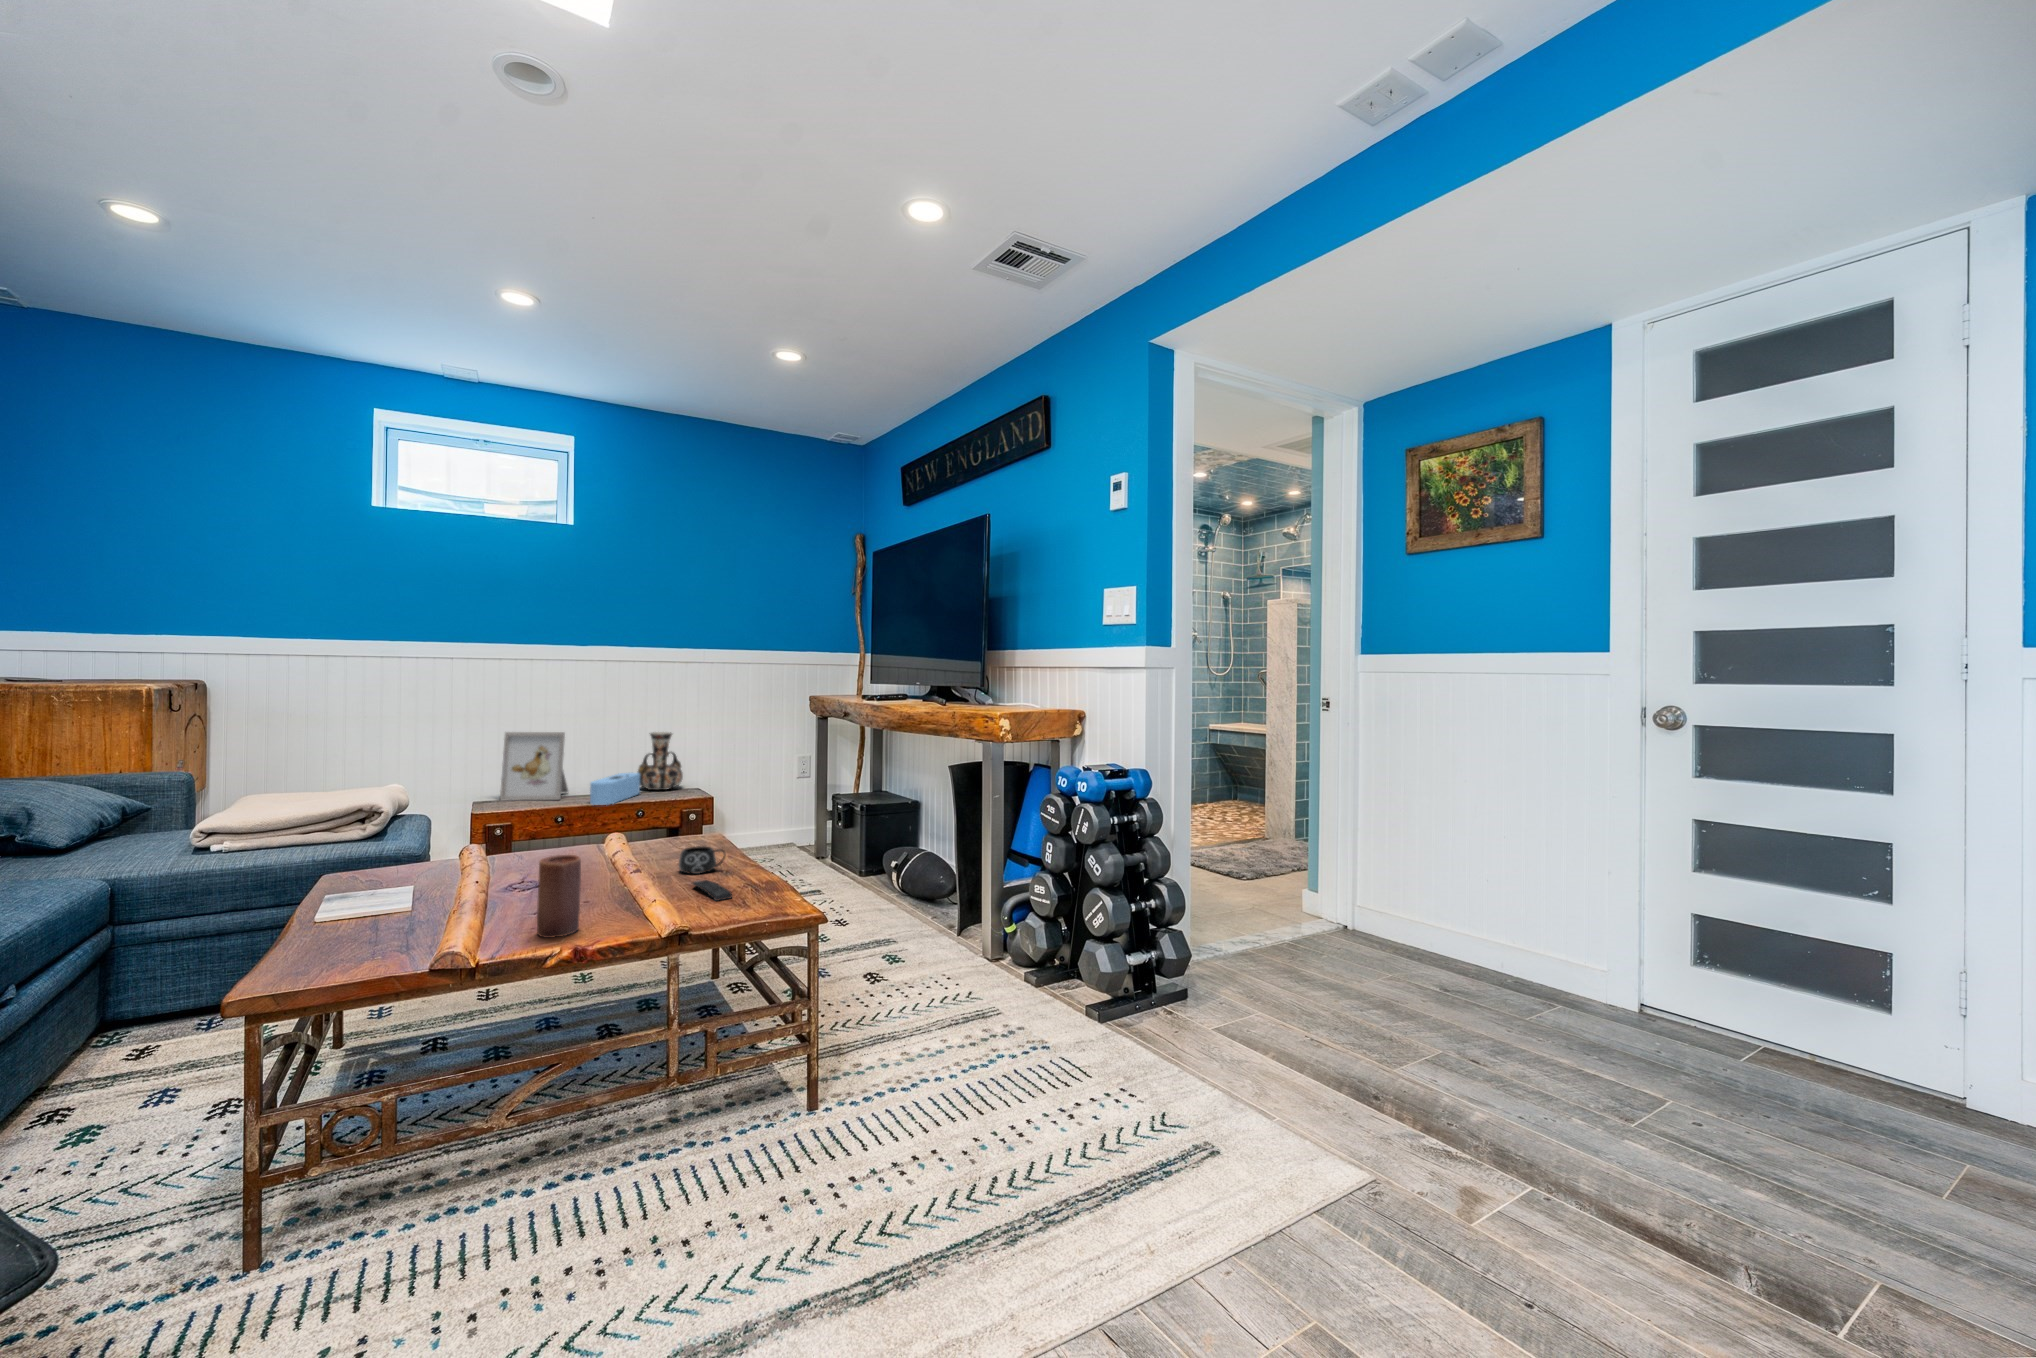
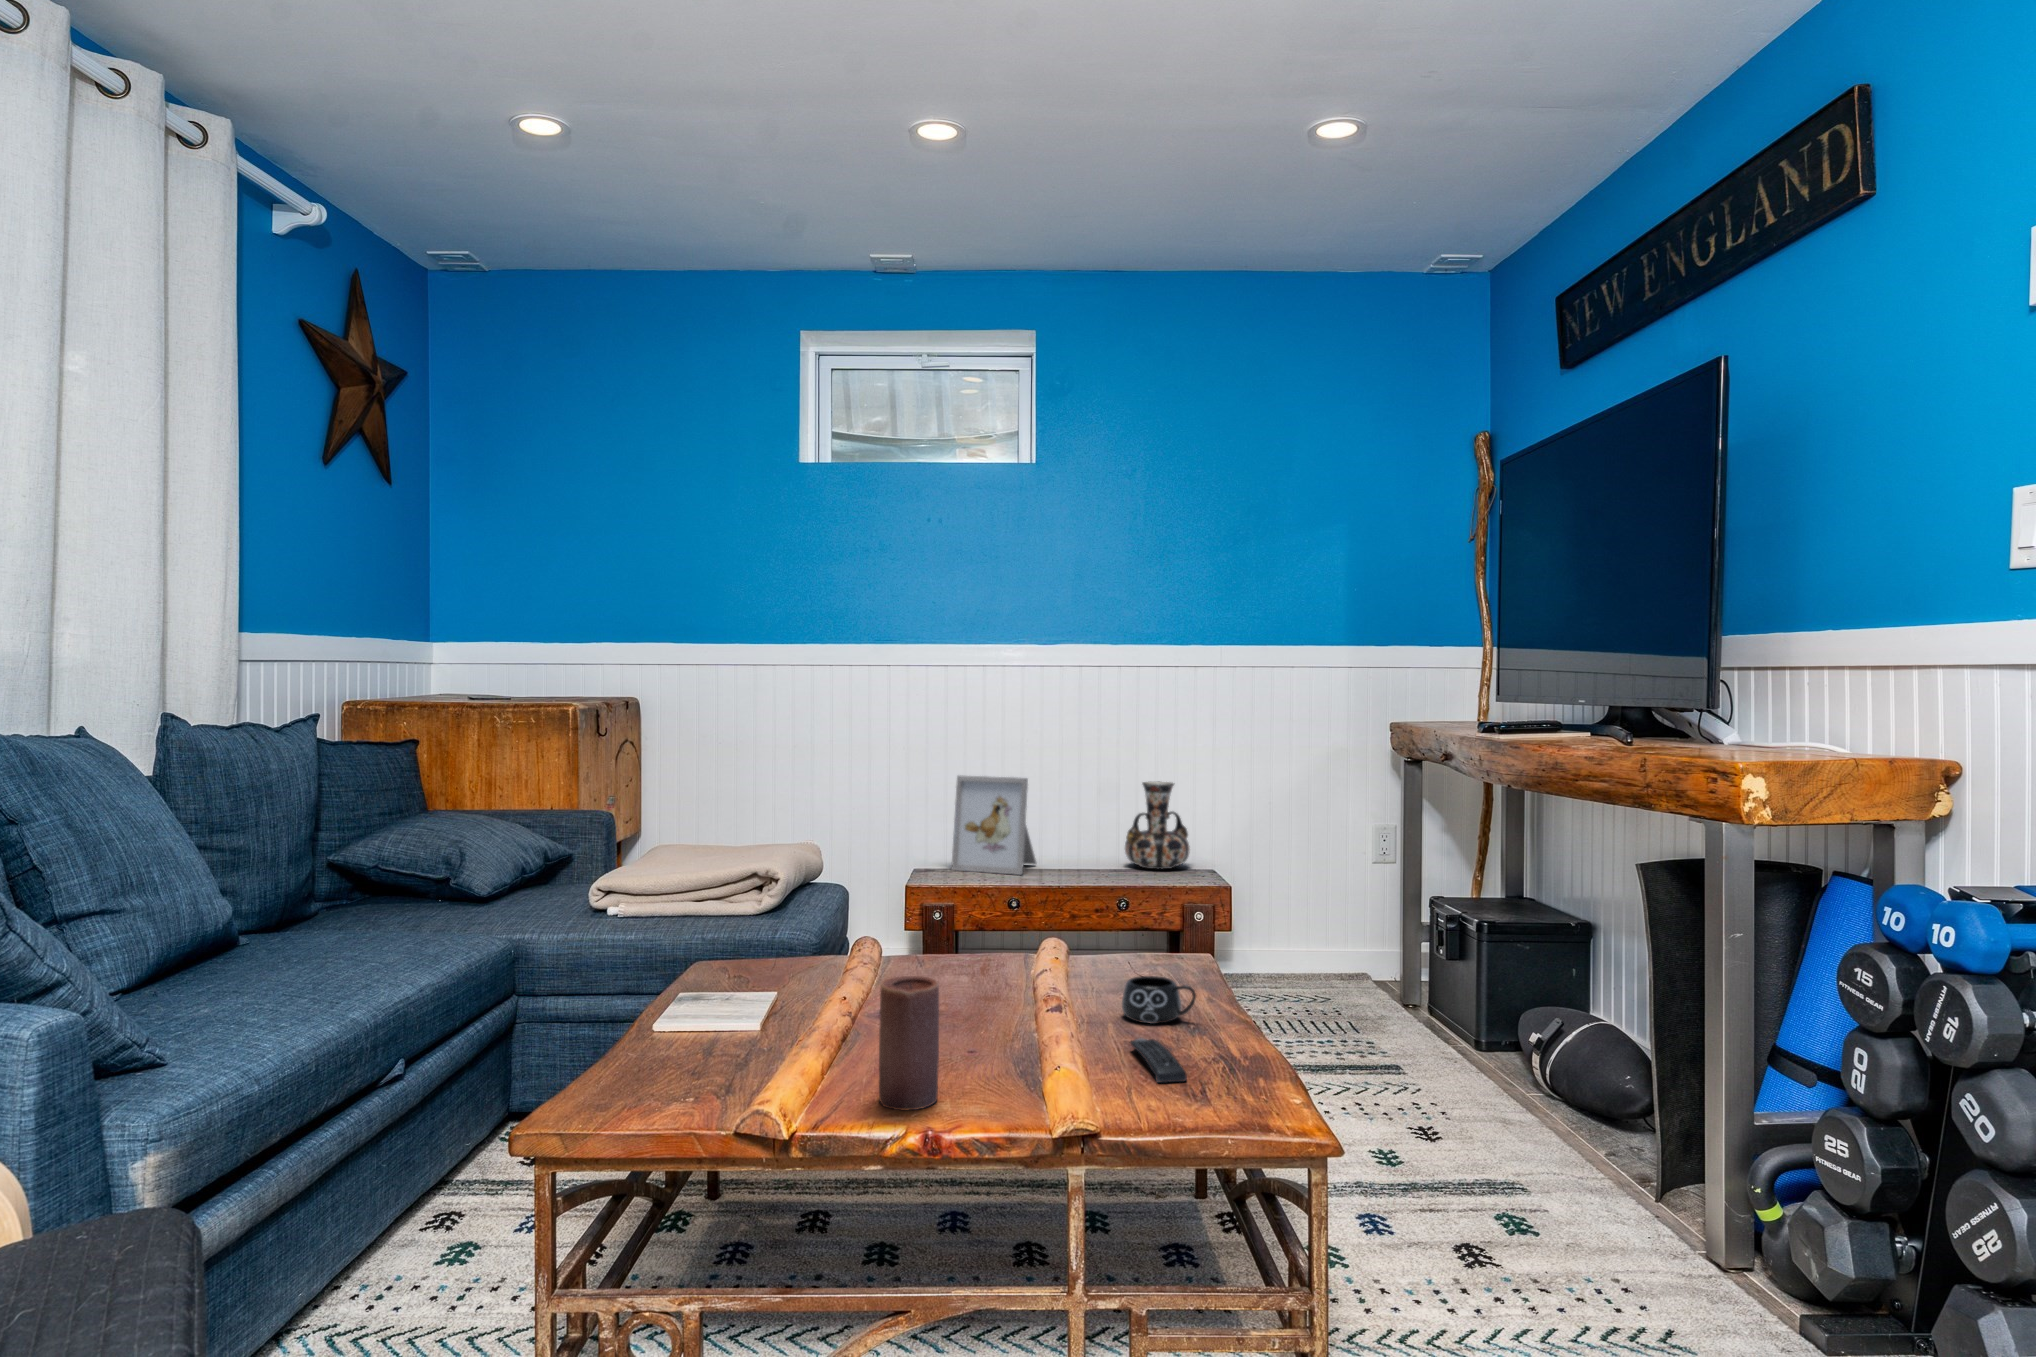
speaker: present [590,773,640,805] -> none [1057,840,1127,887]

